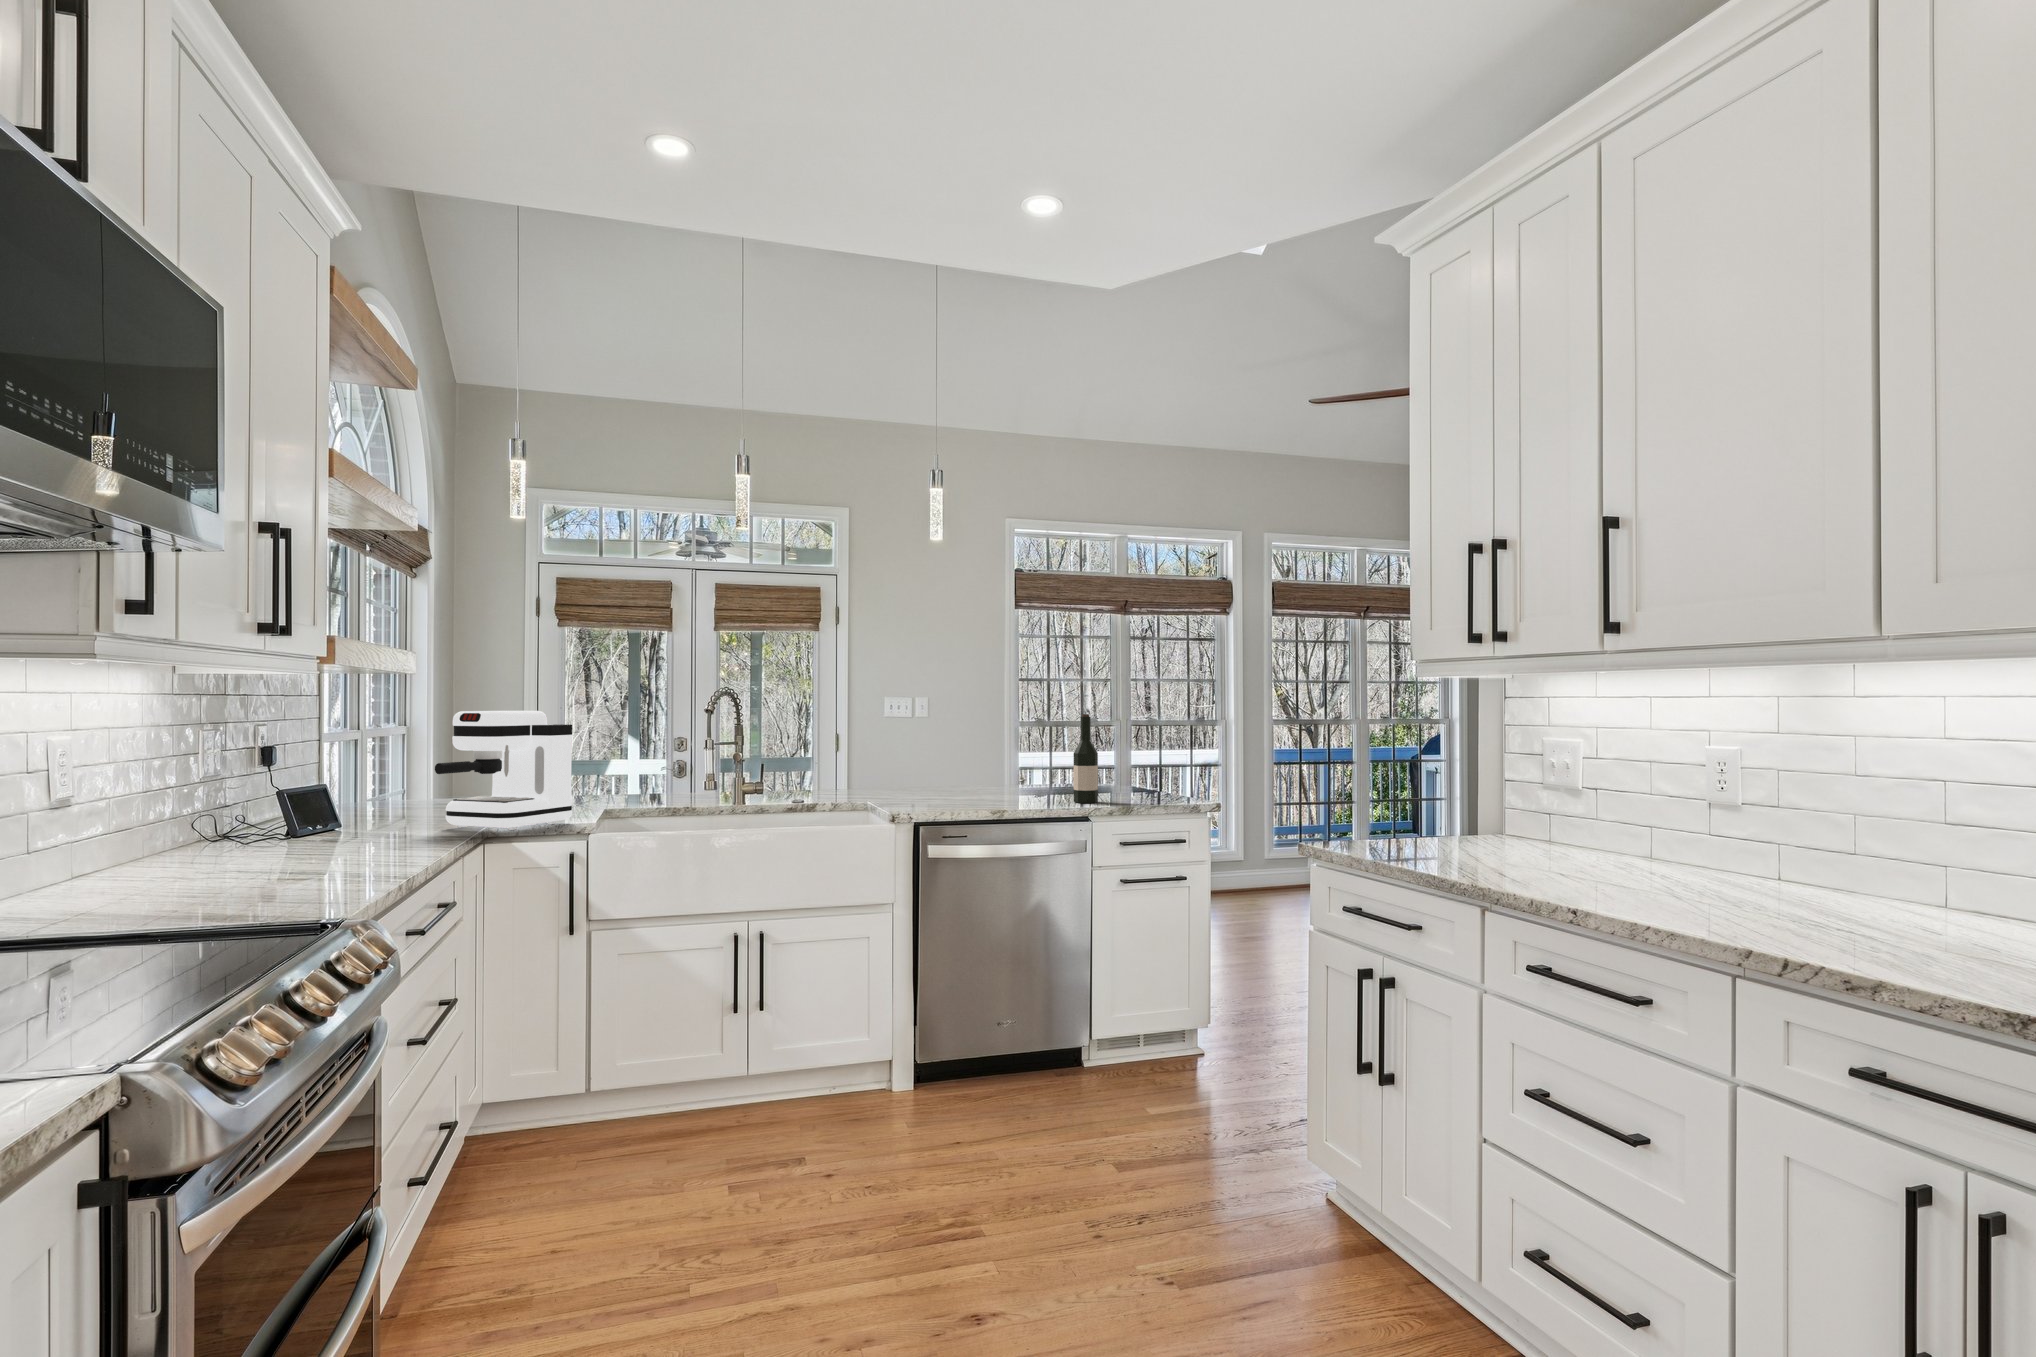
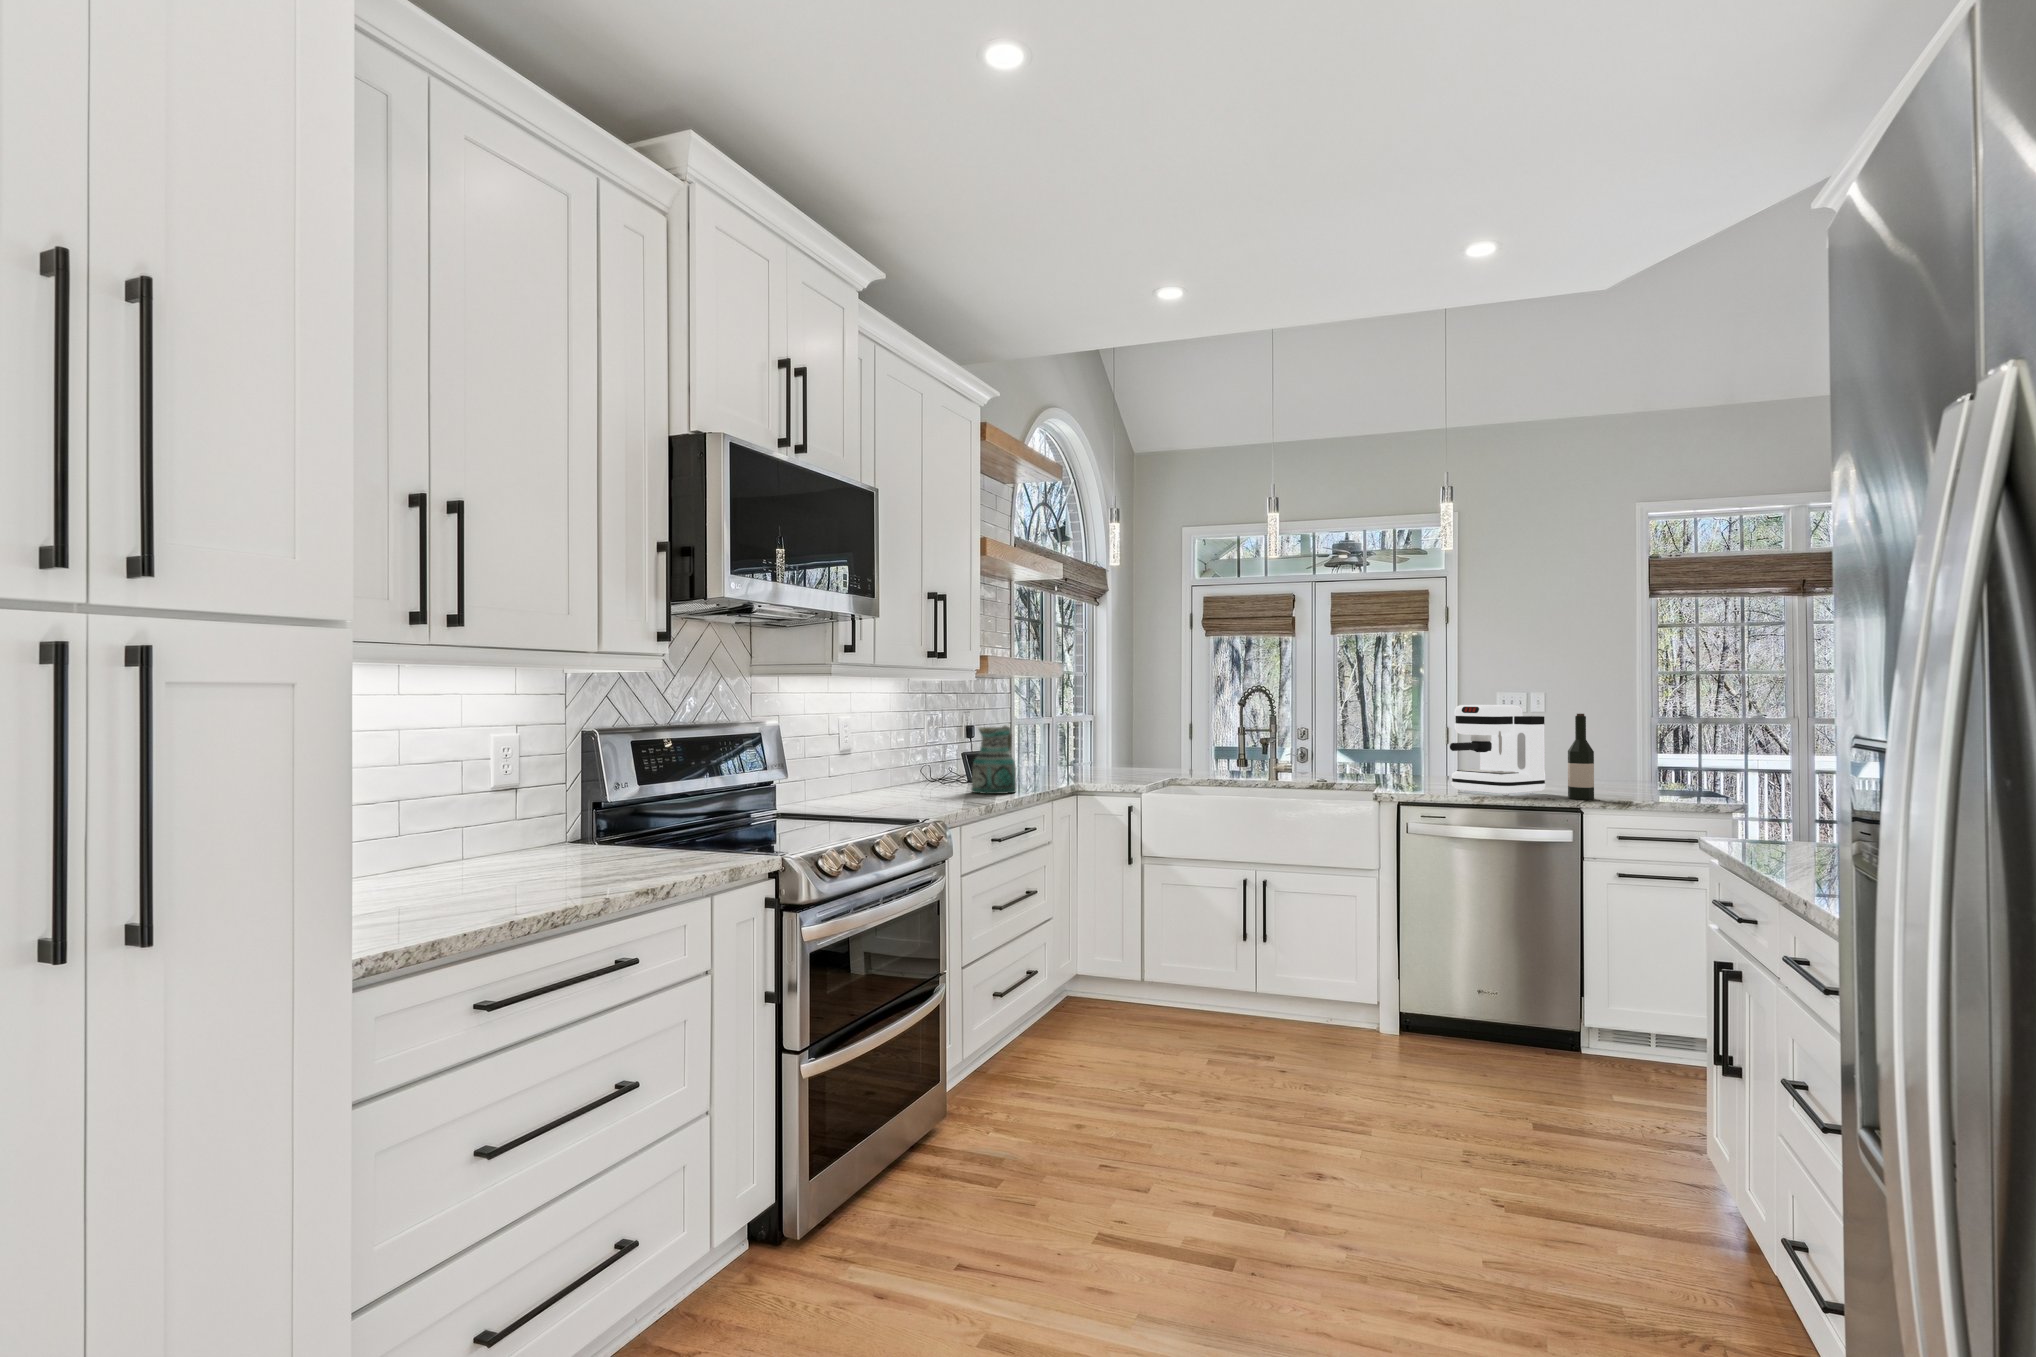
coffee maker: present [435,711,572,830] -> present [1450,705,1545,795]
ceramic pitcher: none [323,743,406,853] -> present [971,726,1016,794]

